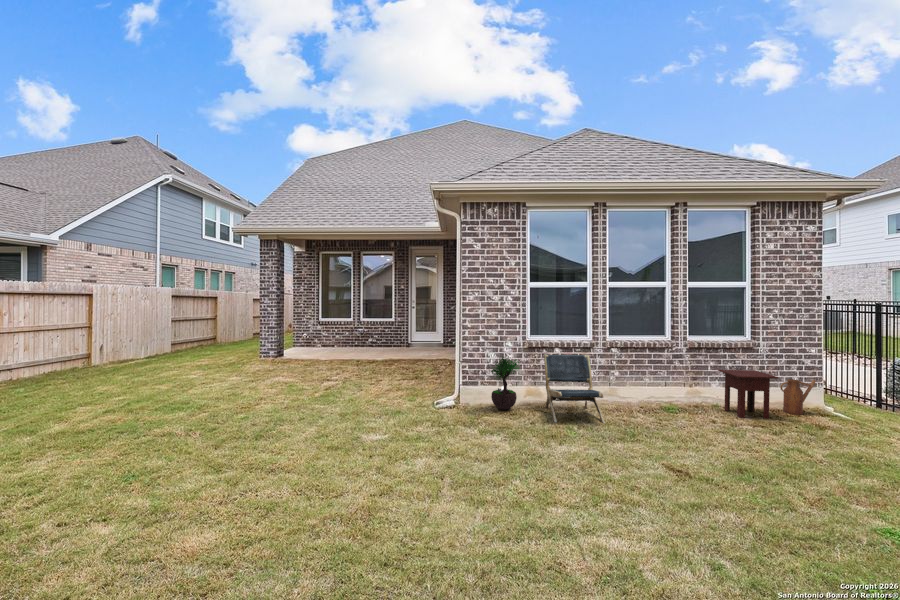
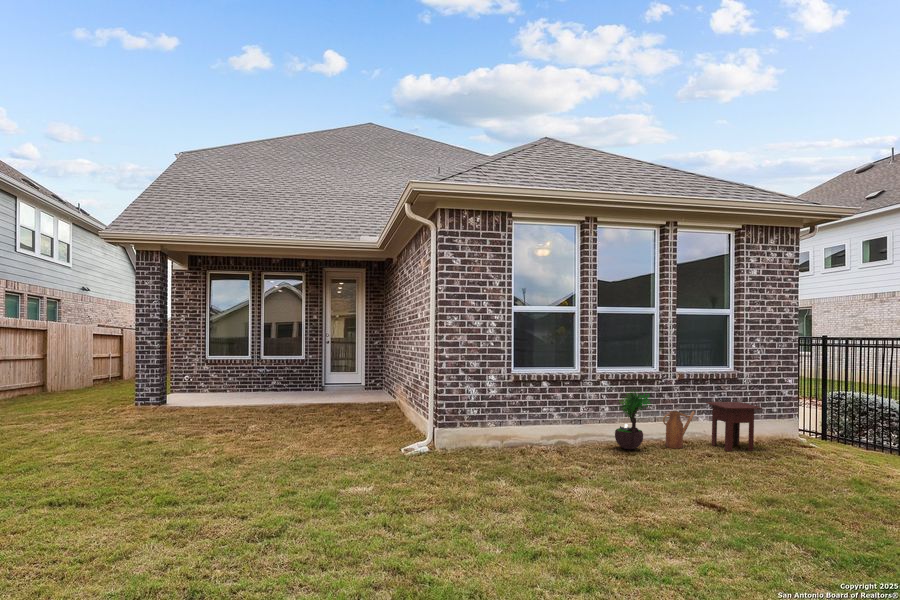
lounge chair: present [544,354,605,423] -> none [532,388,603,464]
potted tree: present [490,356,519,410] -> present [615,390,650,450]
watering can: present [780,379,816,415] -> present [663,411,695,448]

